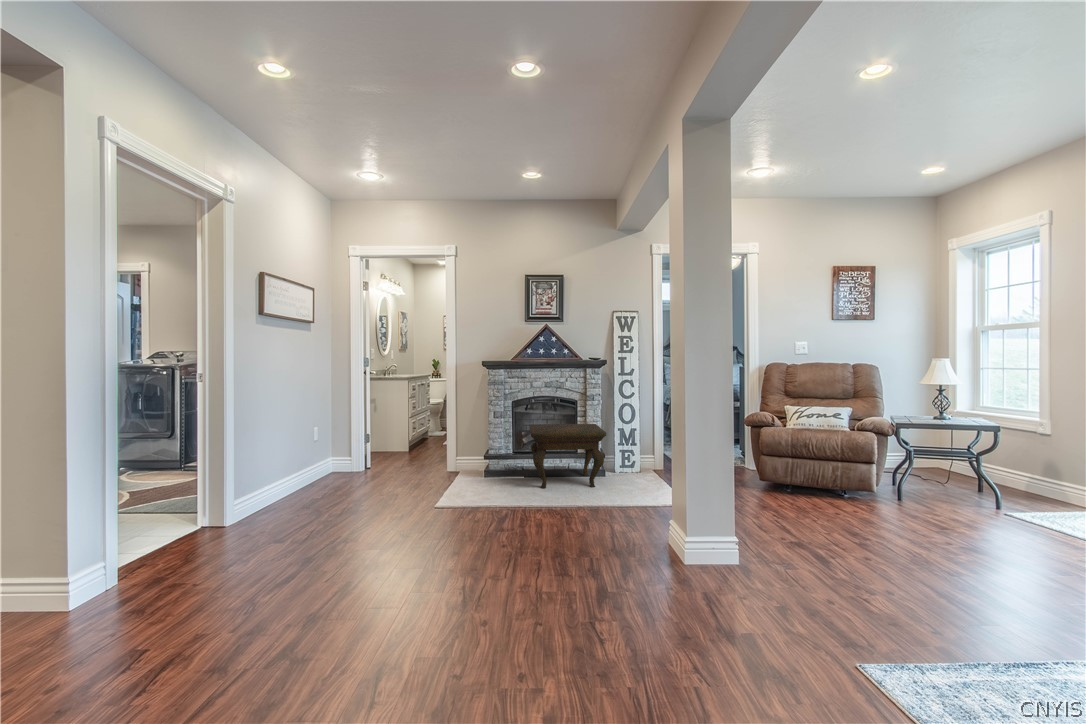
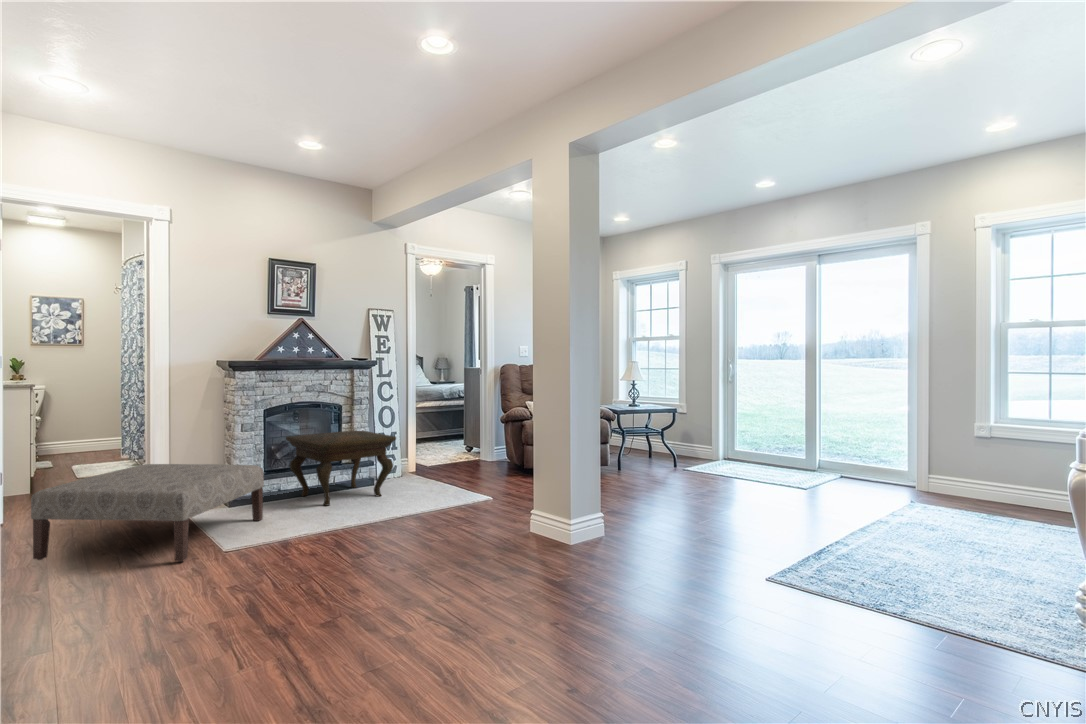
ottoman: none [343,437,488,512] -> present [31,464,264,562]

